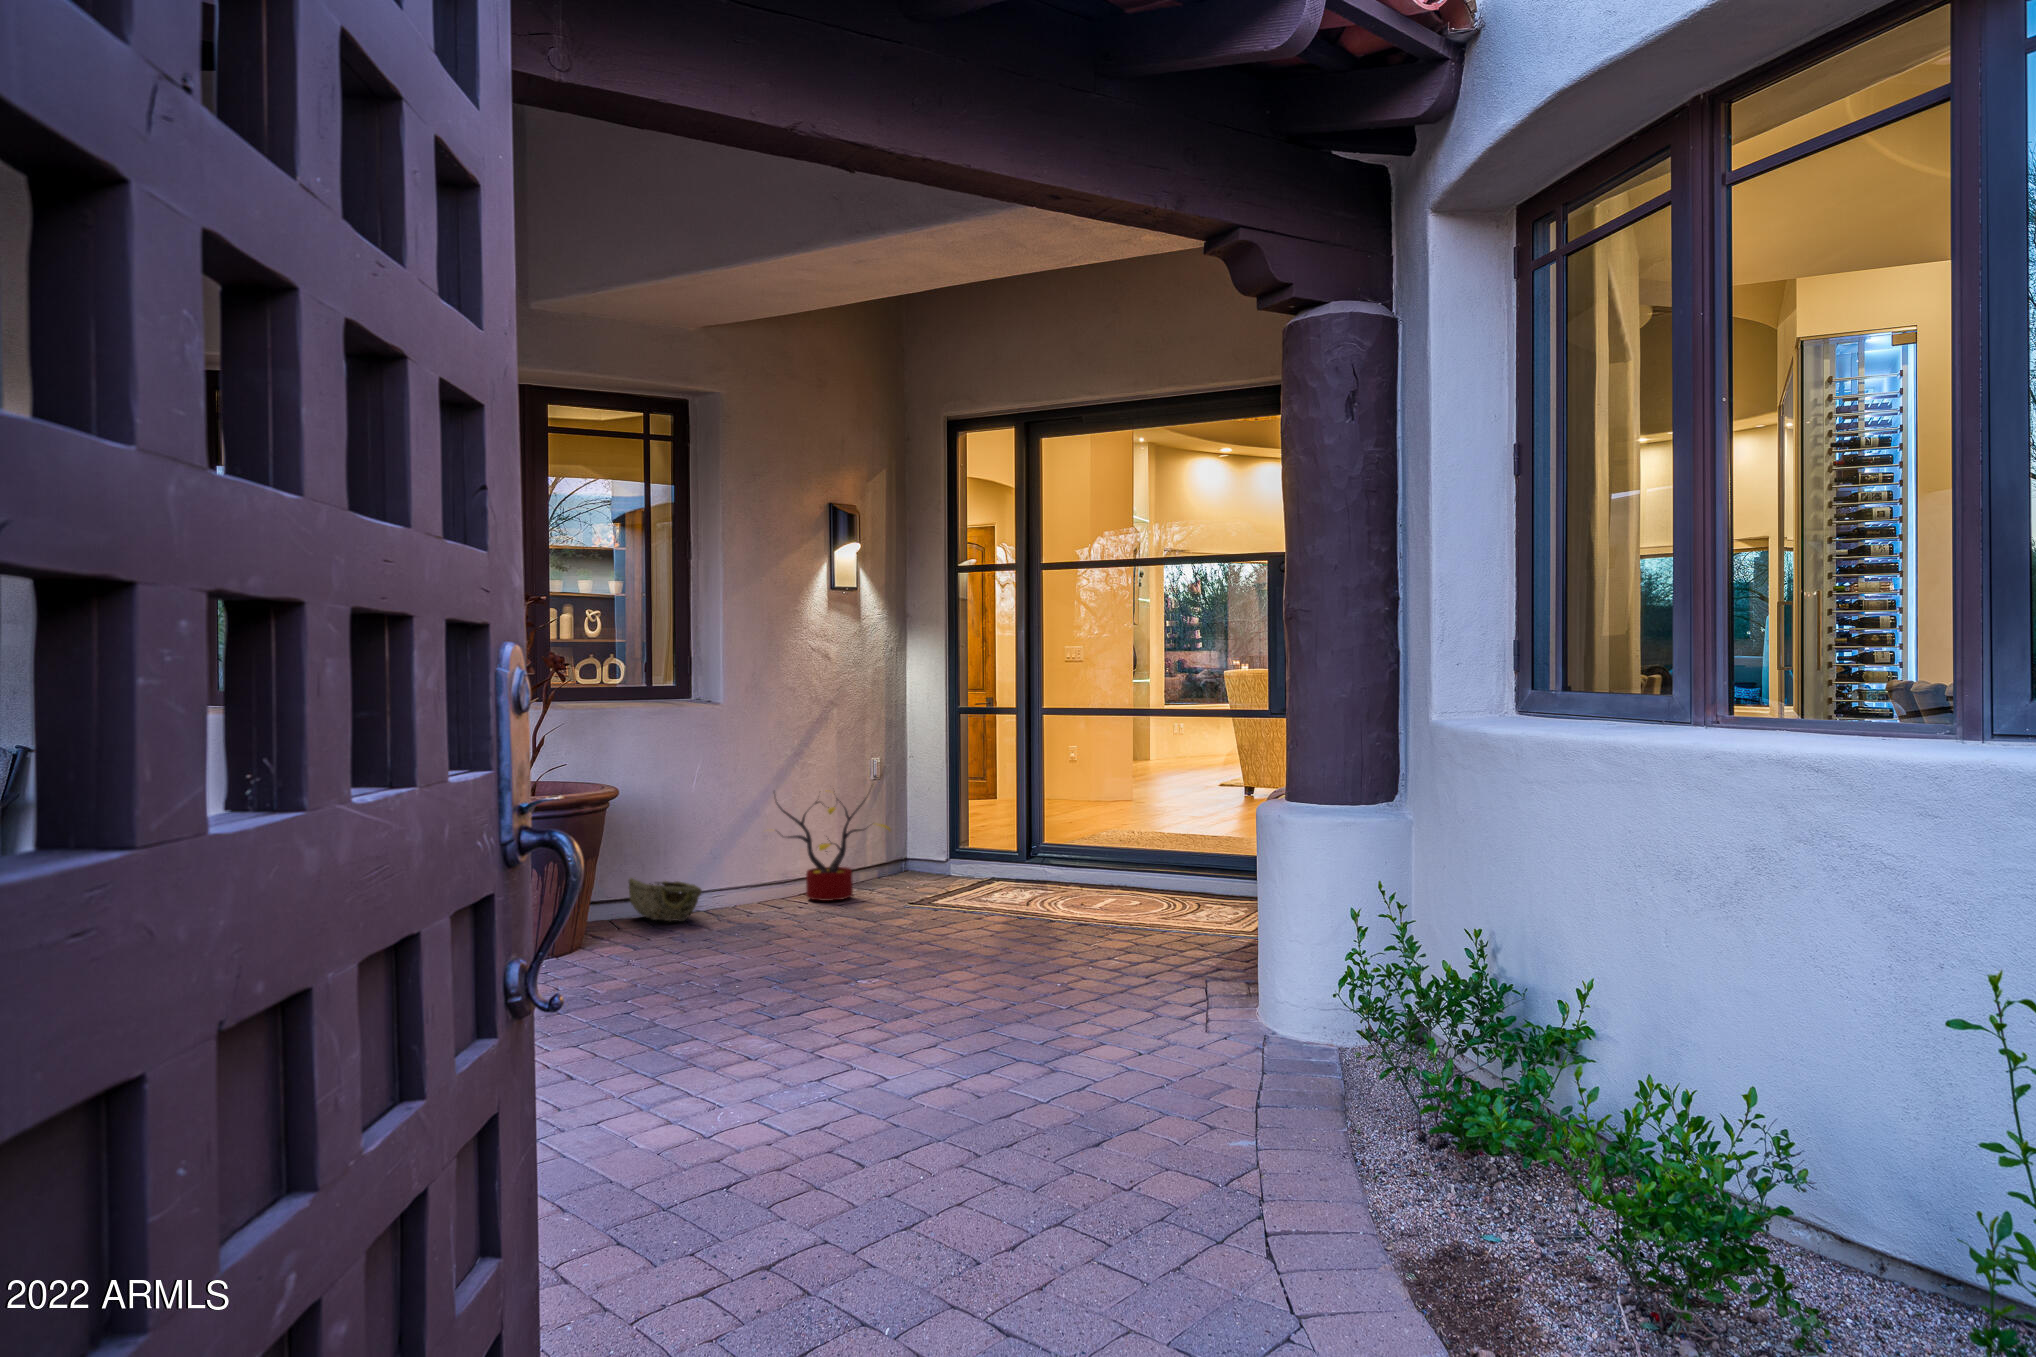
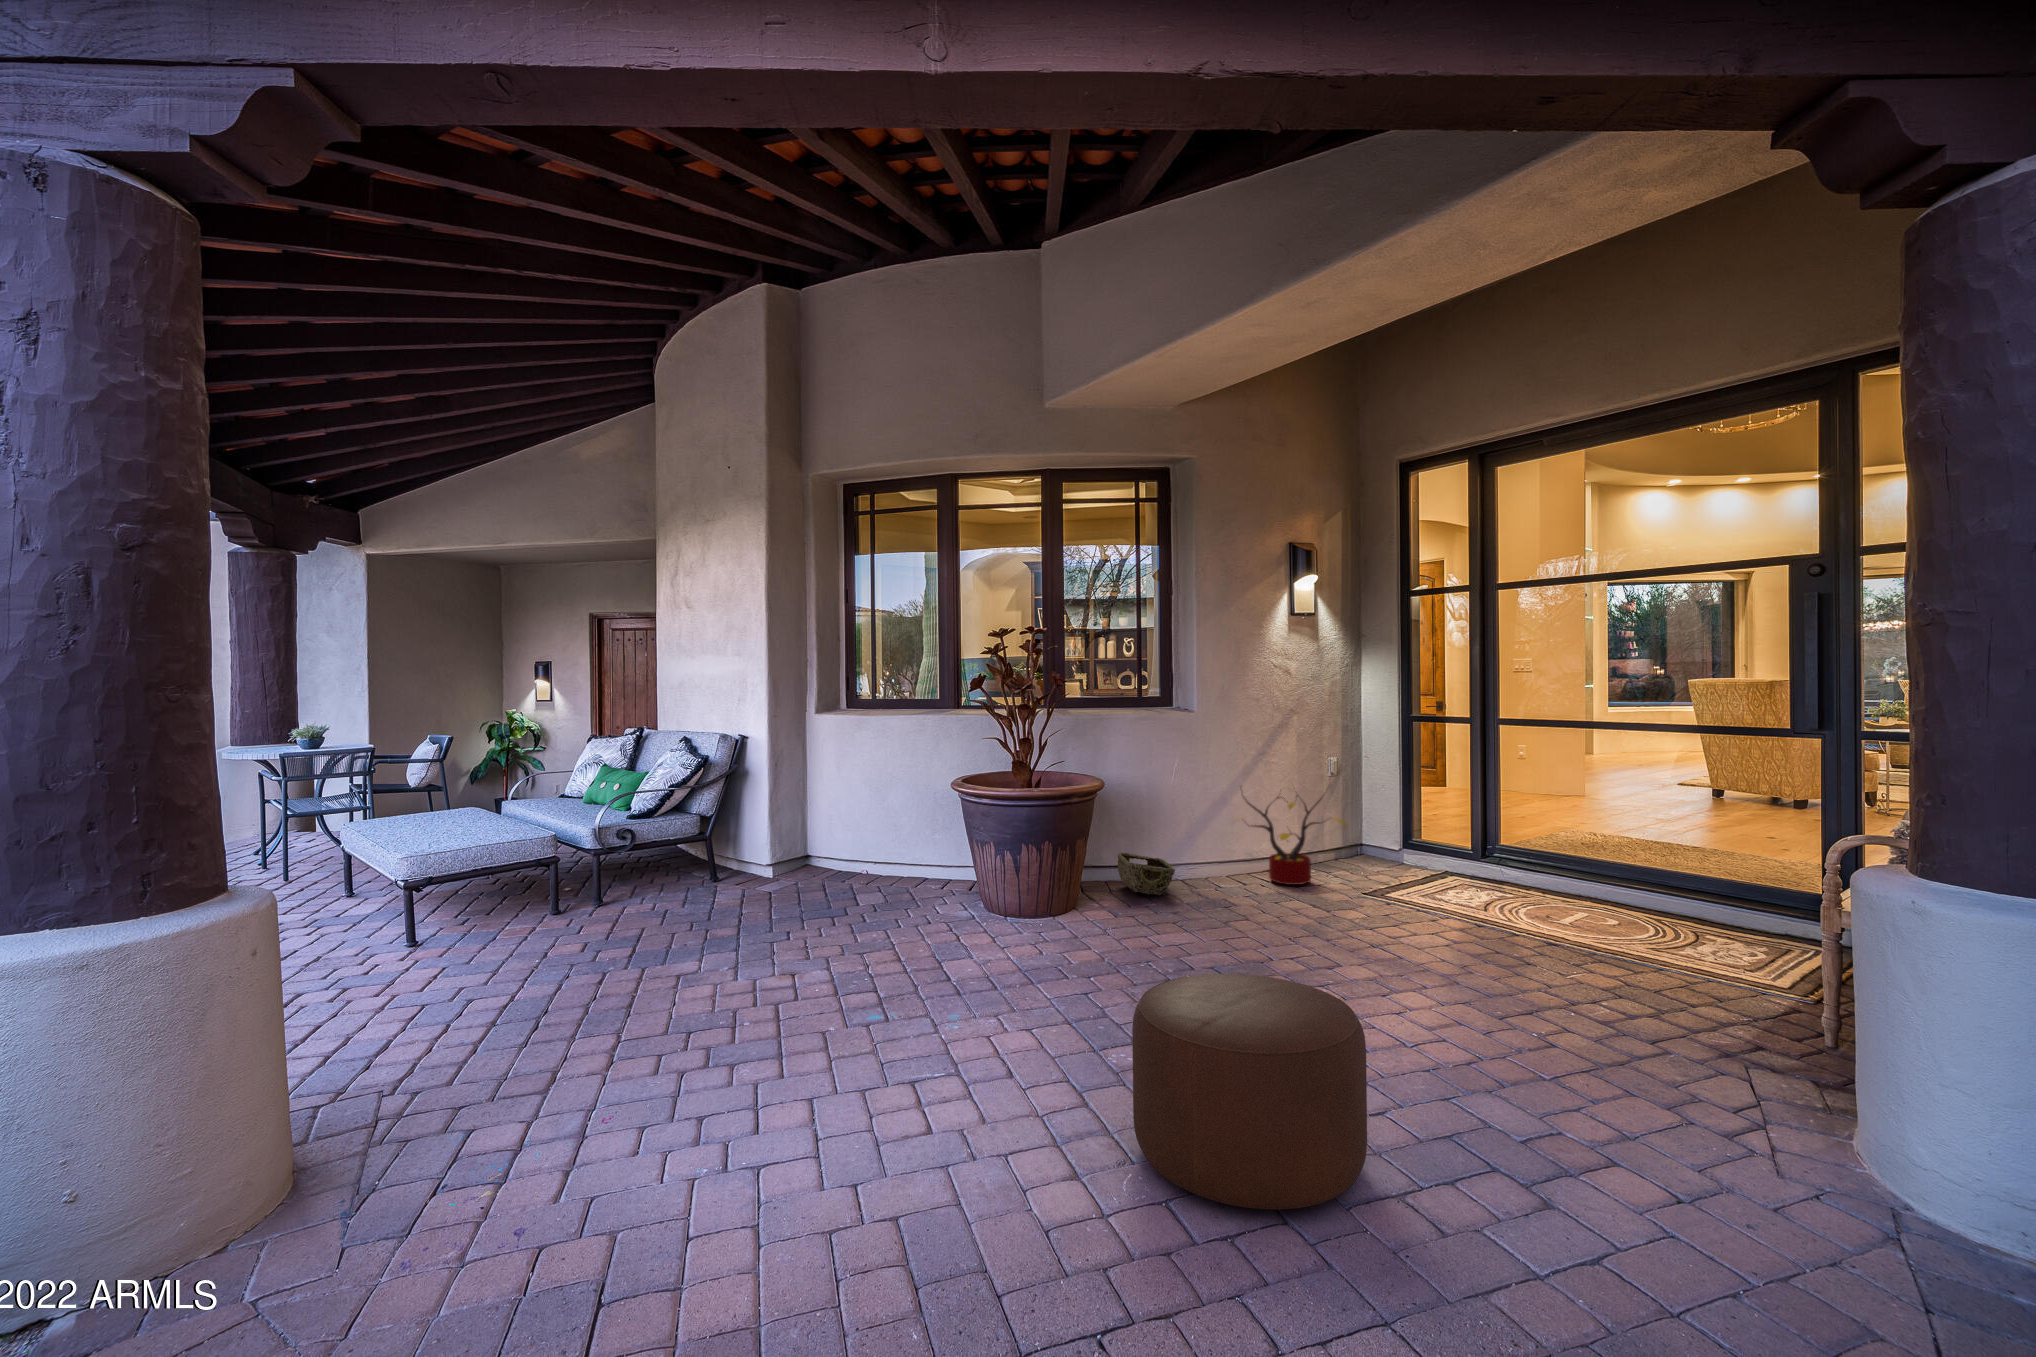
ottoman: none [718,930,918,1099] -> present [1132,974,1367,1210]

